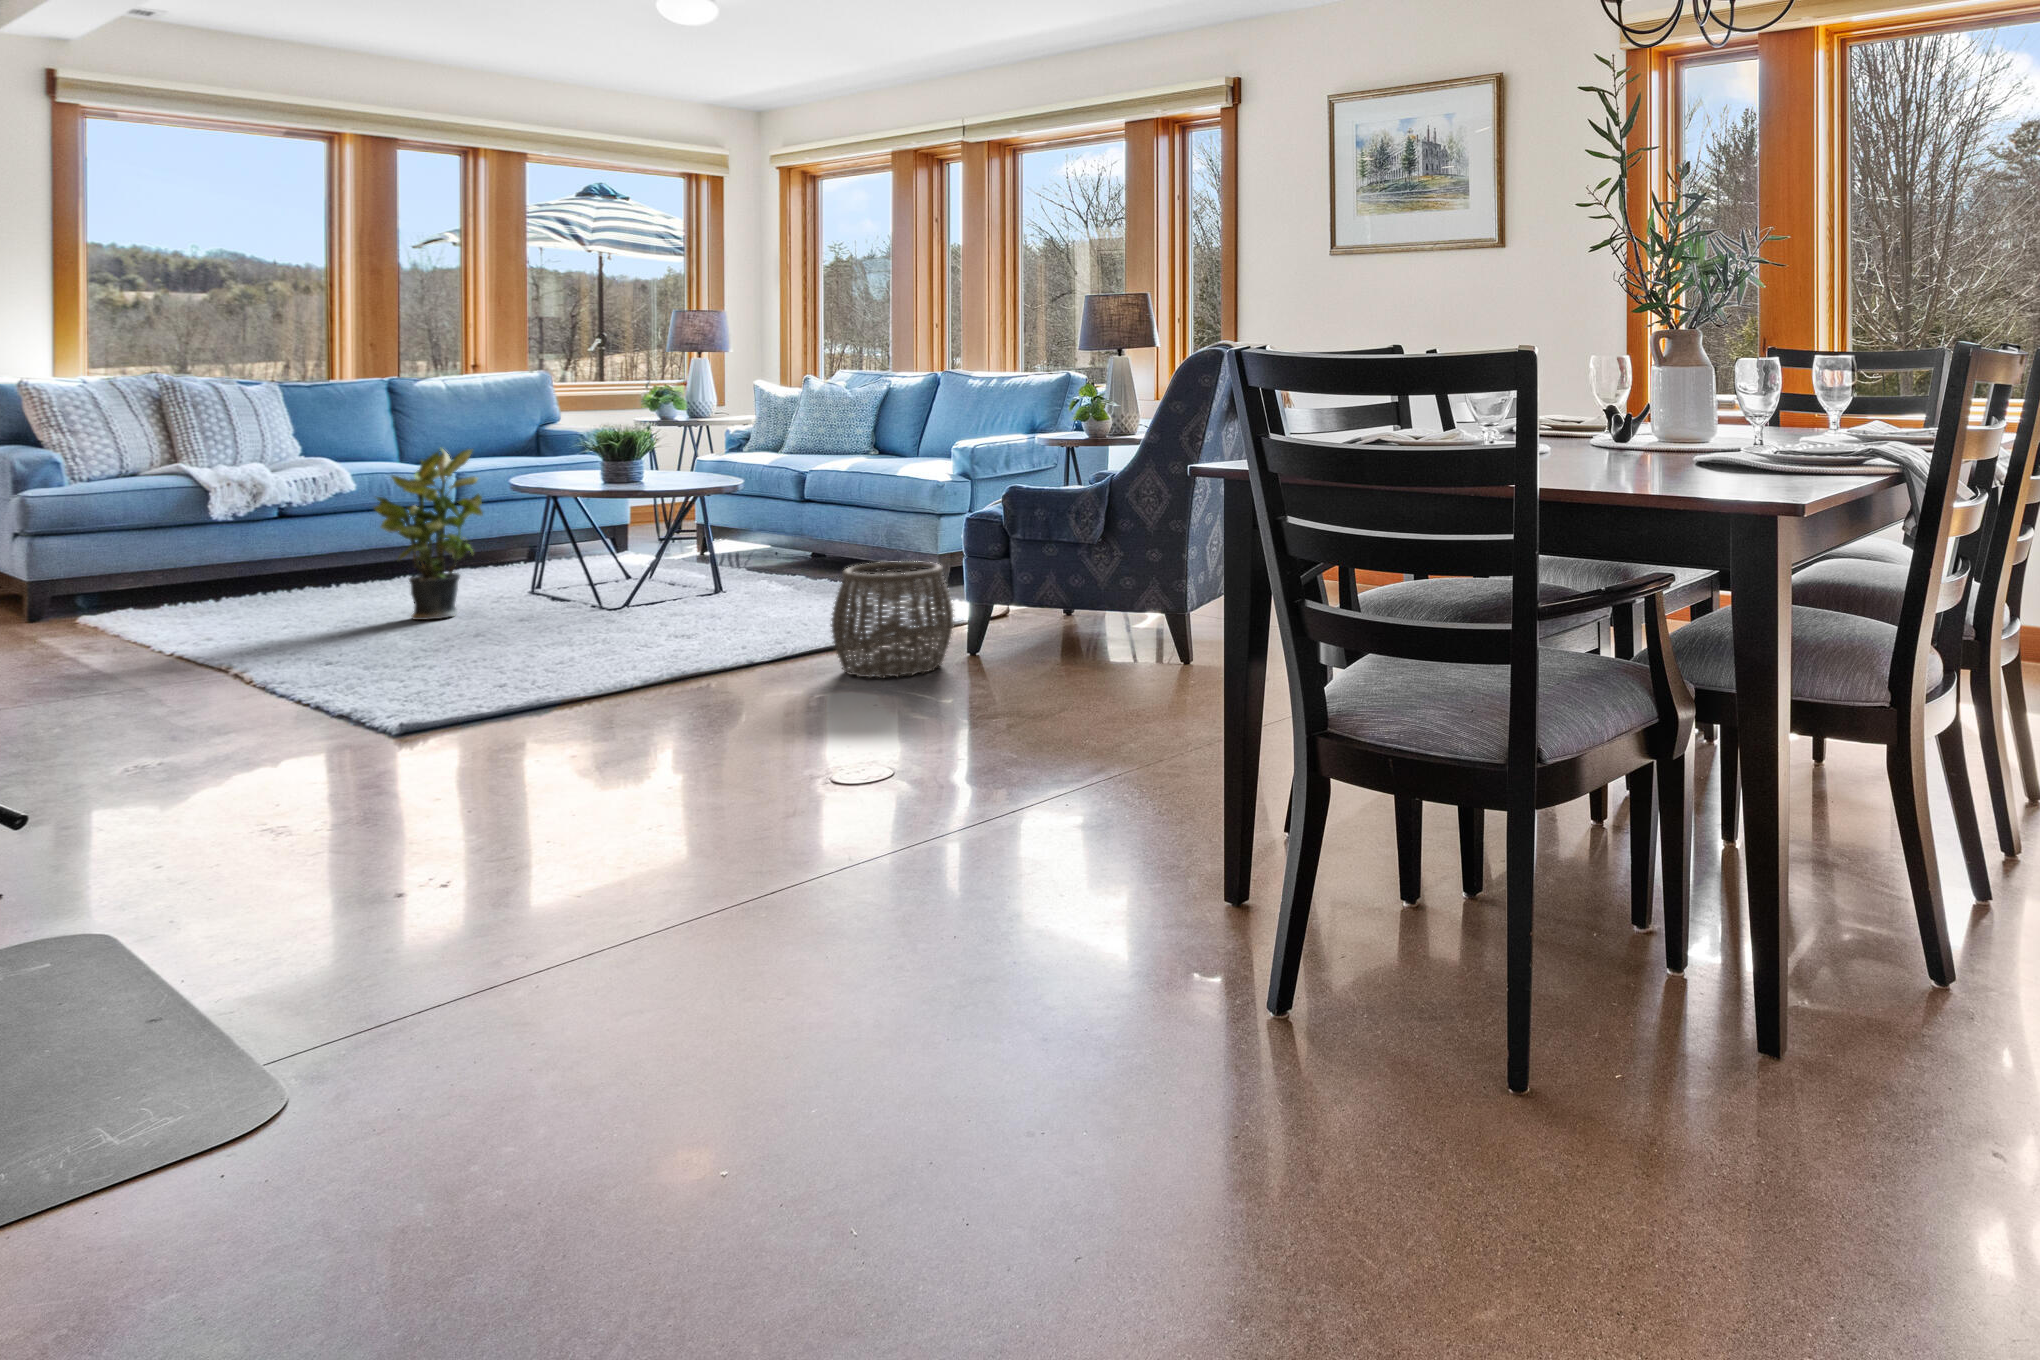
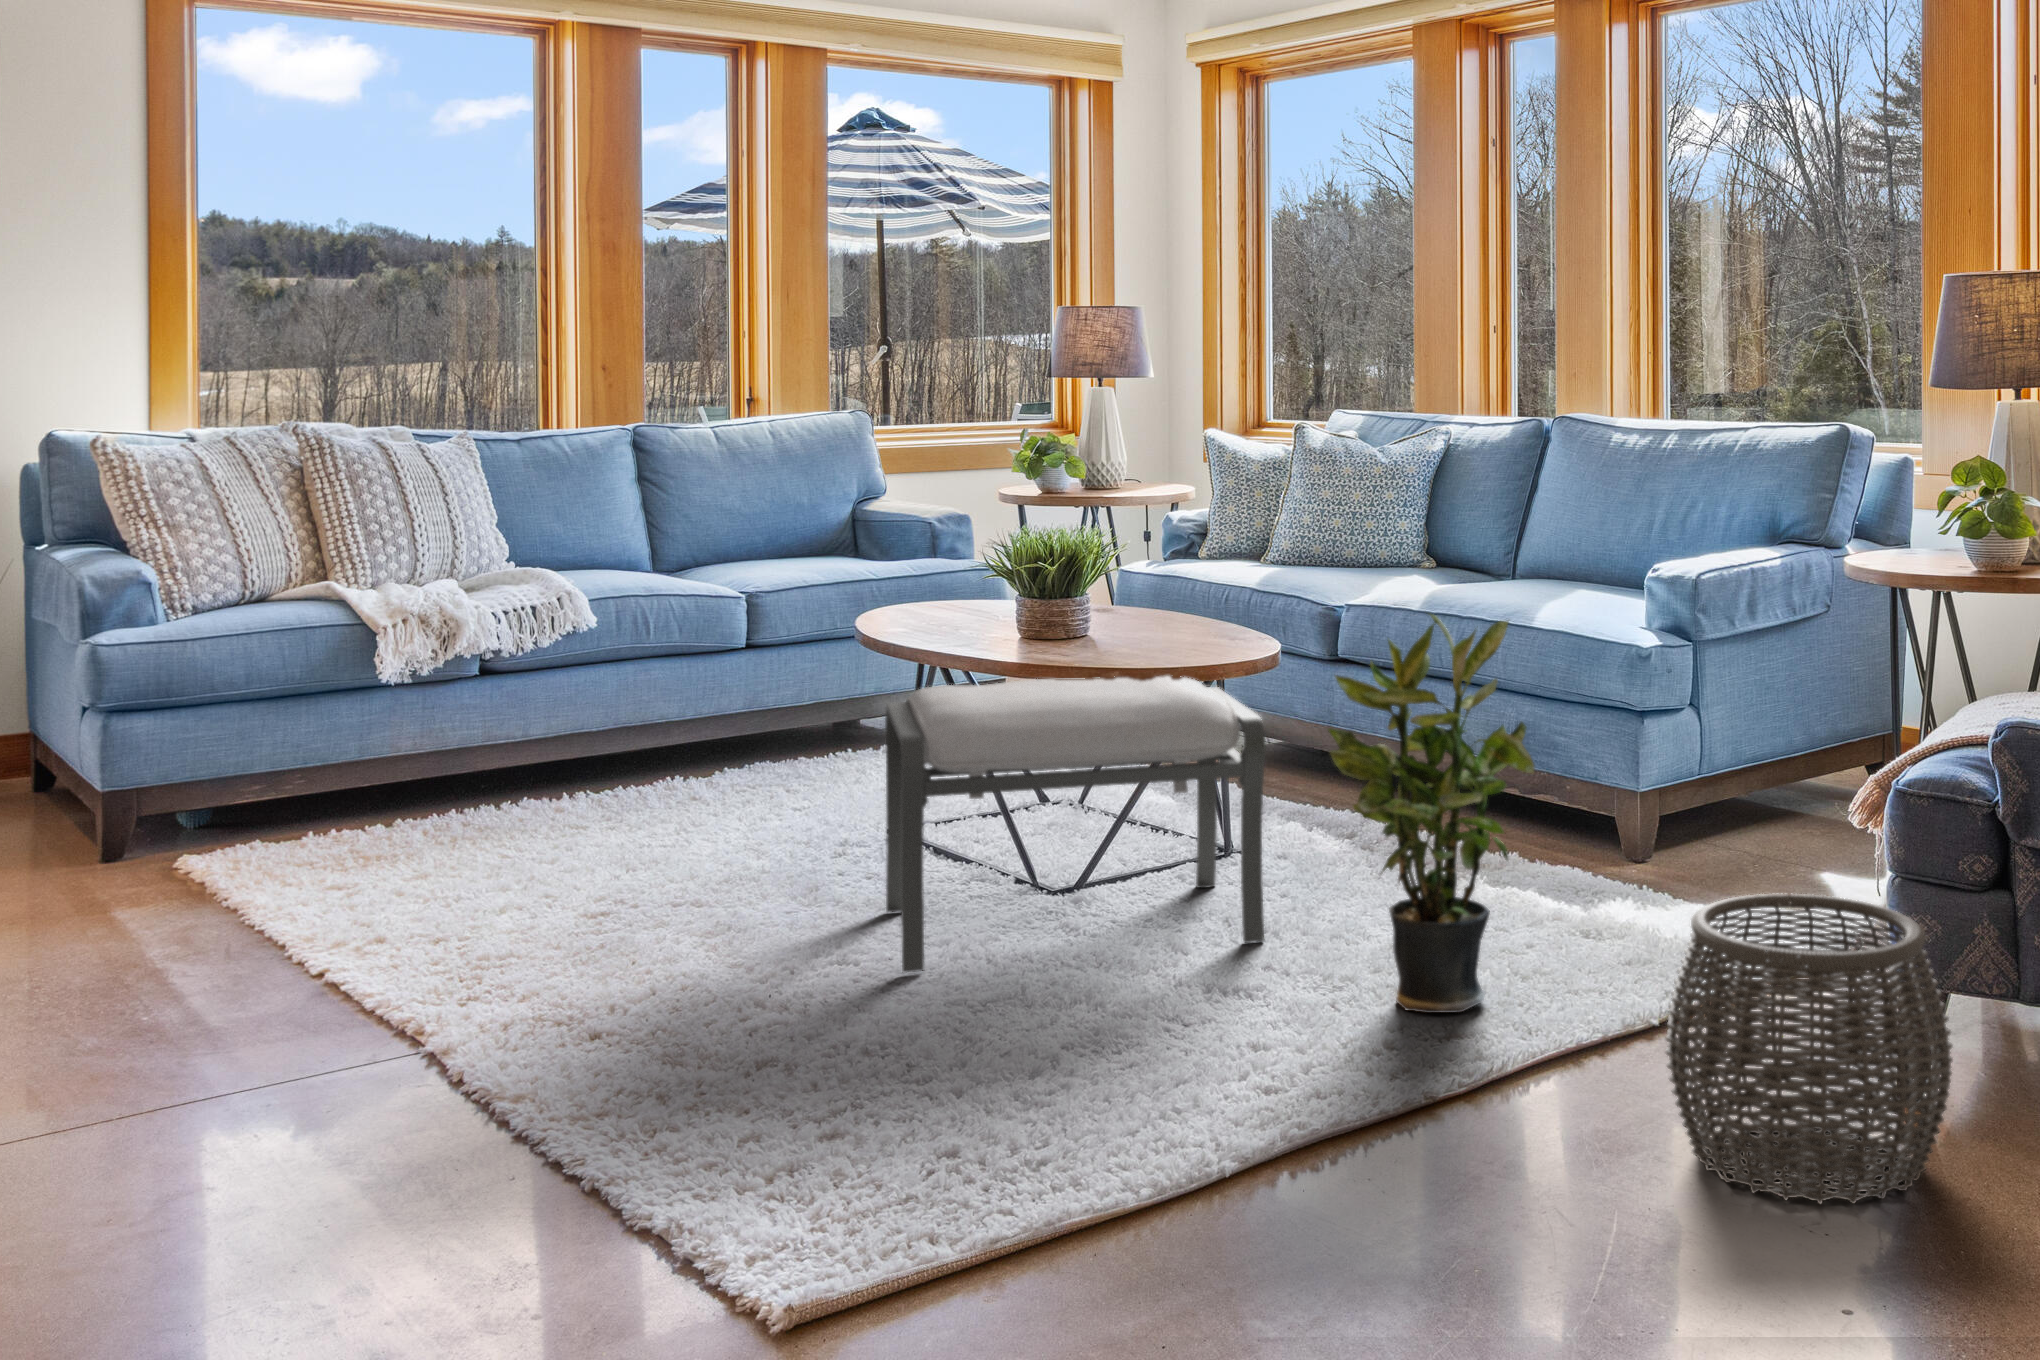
potted plant: present [373,449,483,620] -> present [1328,614,1534,1013]
ottoman: none [503,495,706,636] -> present [885,676,1265,972]

